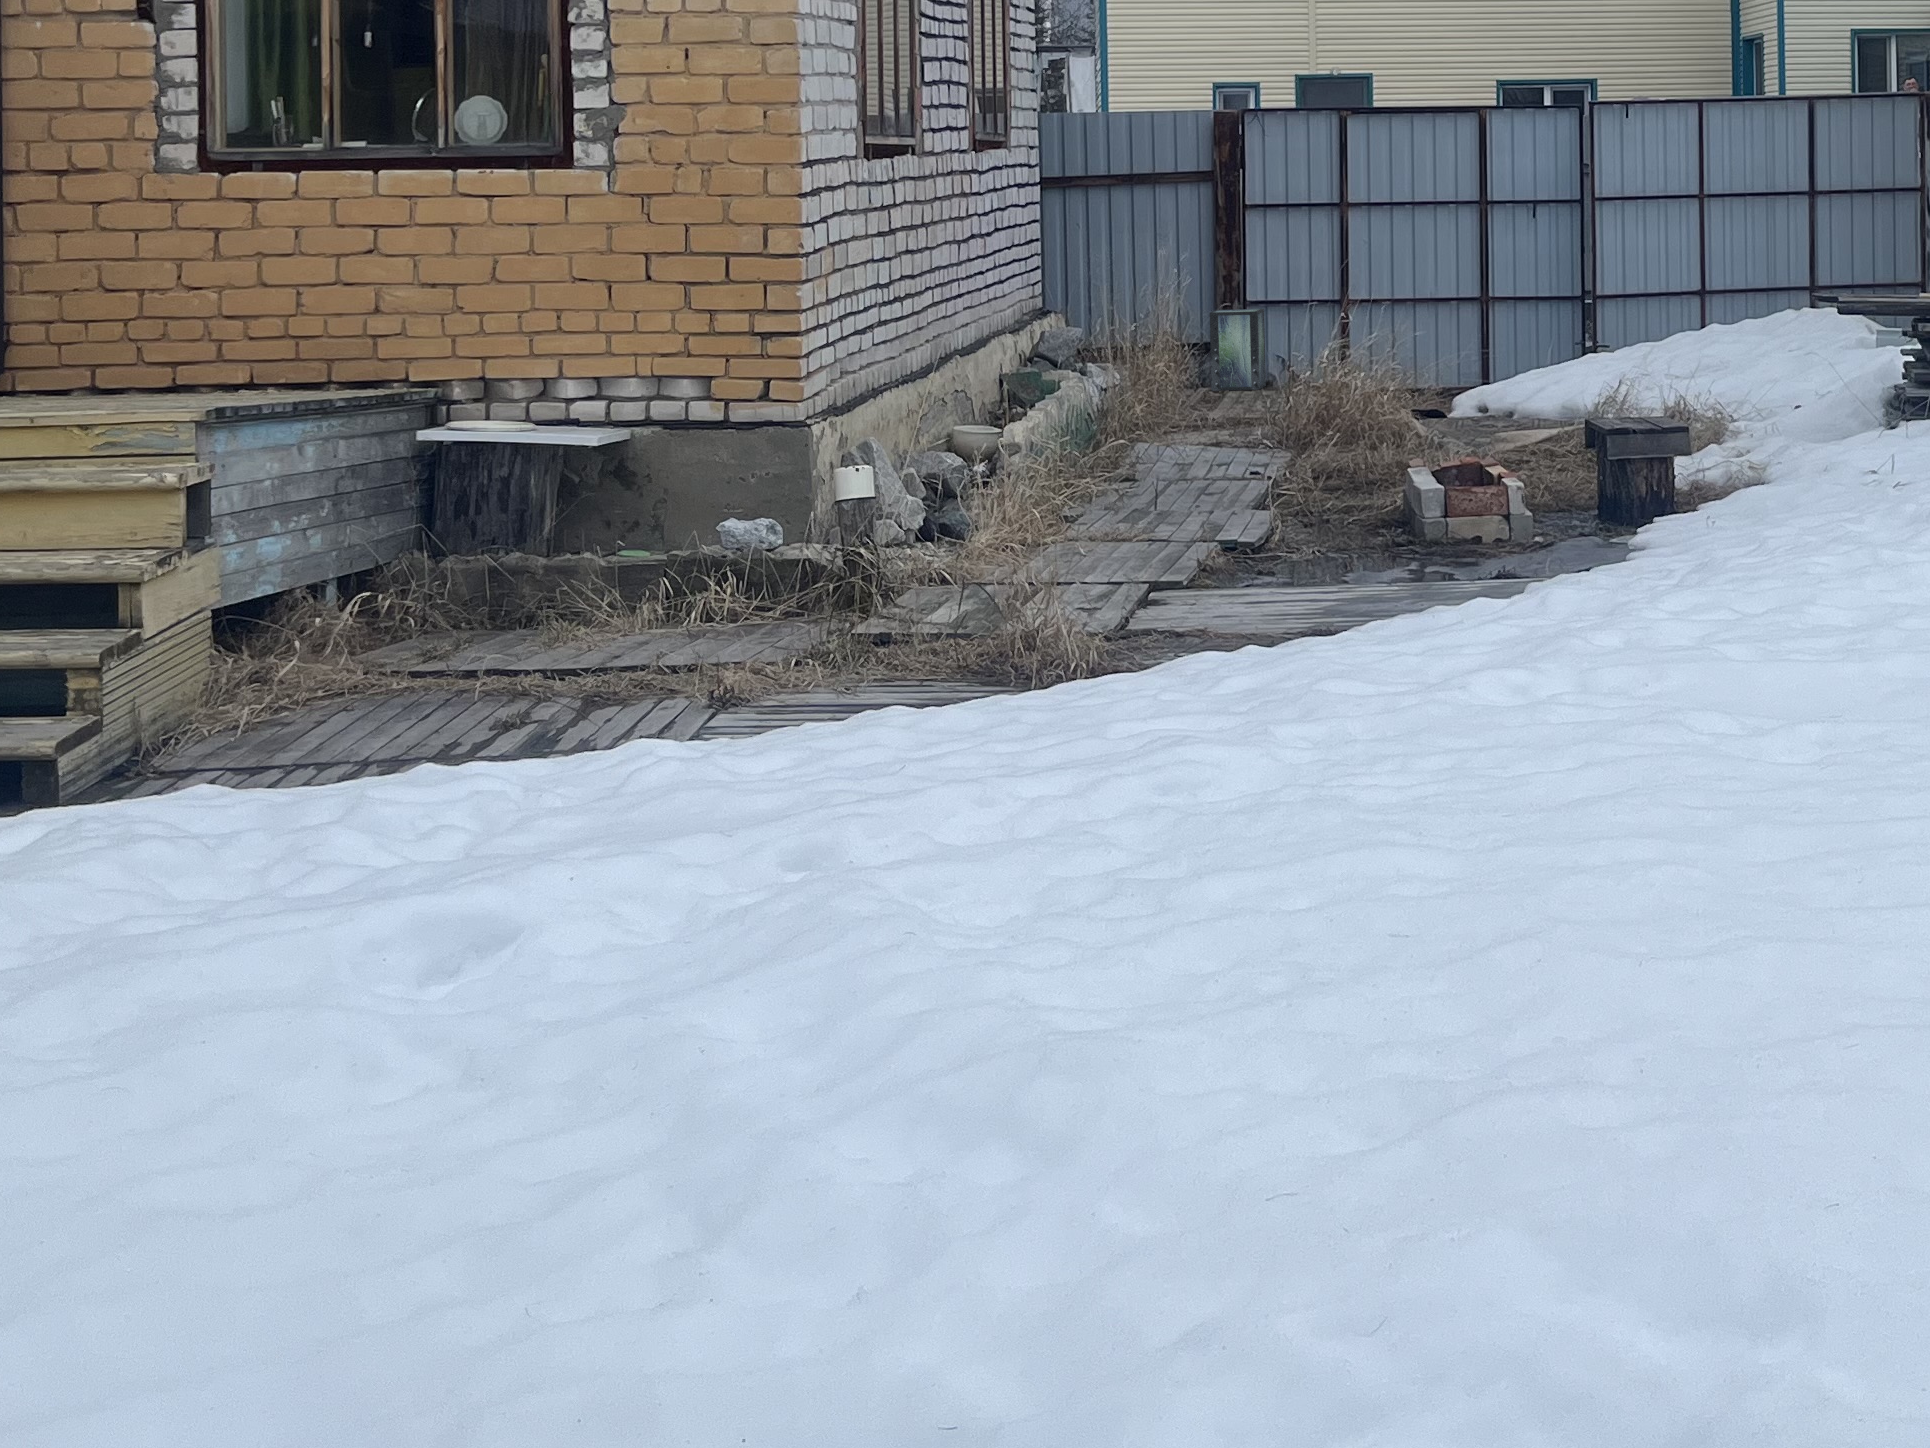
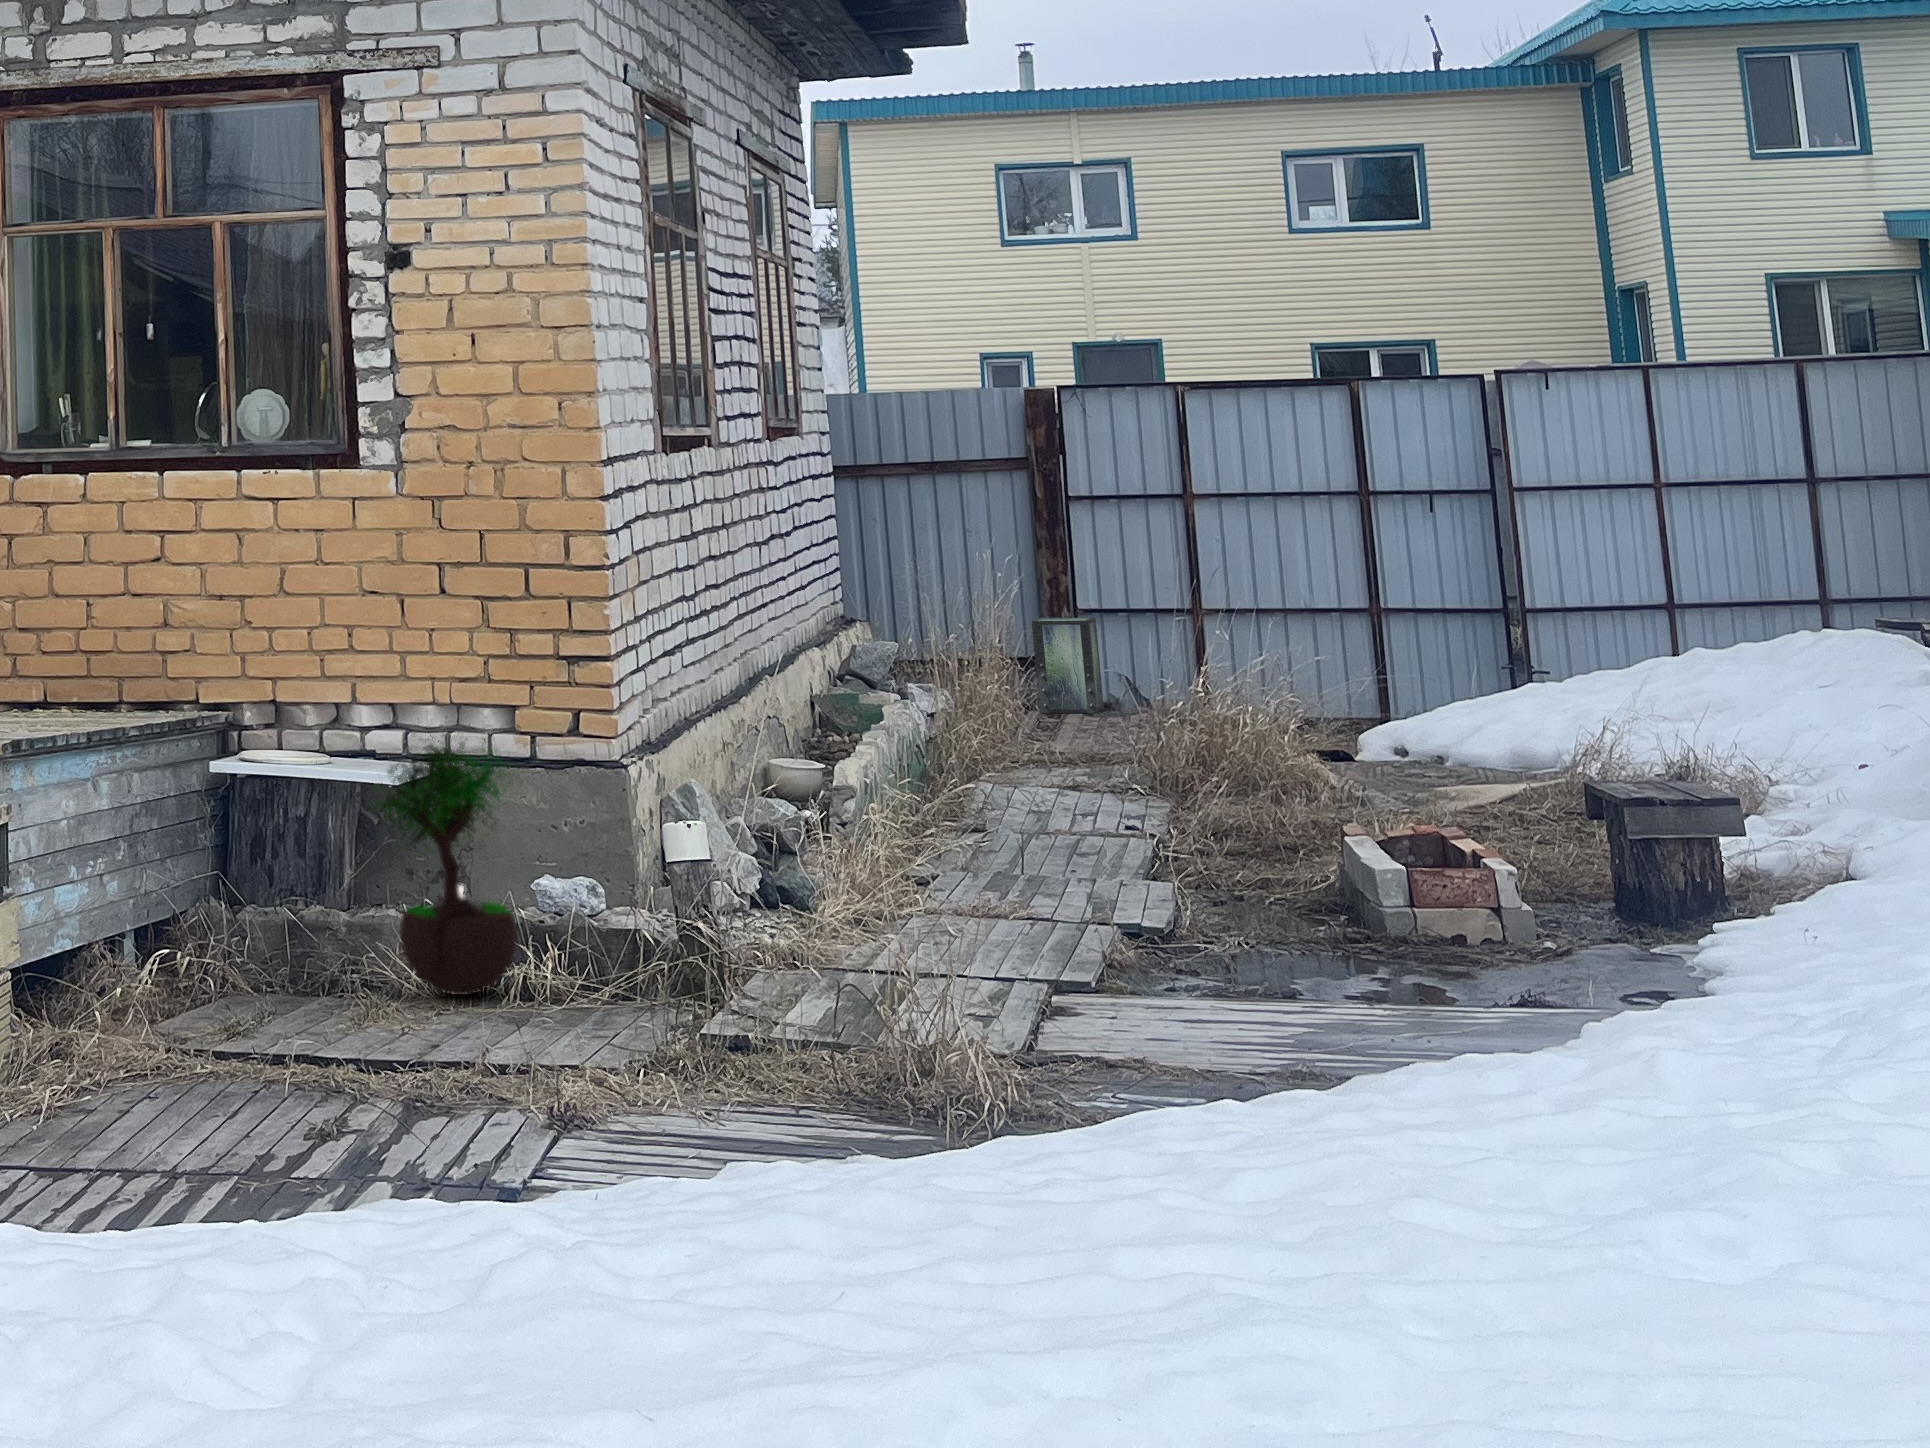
potted tree: none [564,384,710,621] -> present [364,719,520,995]

